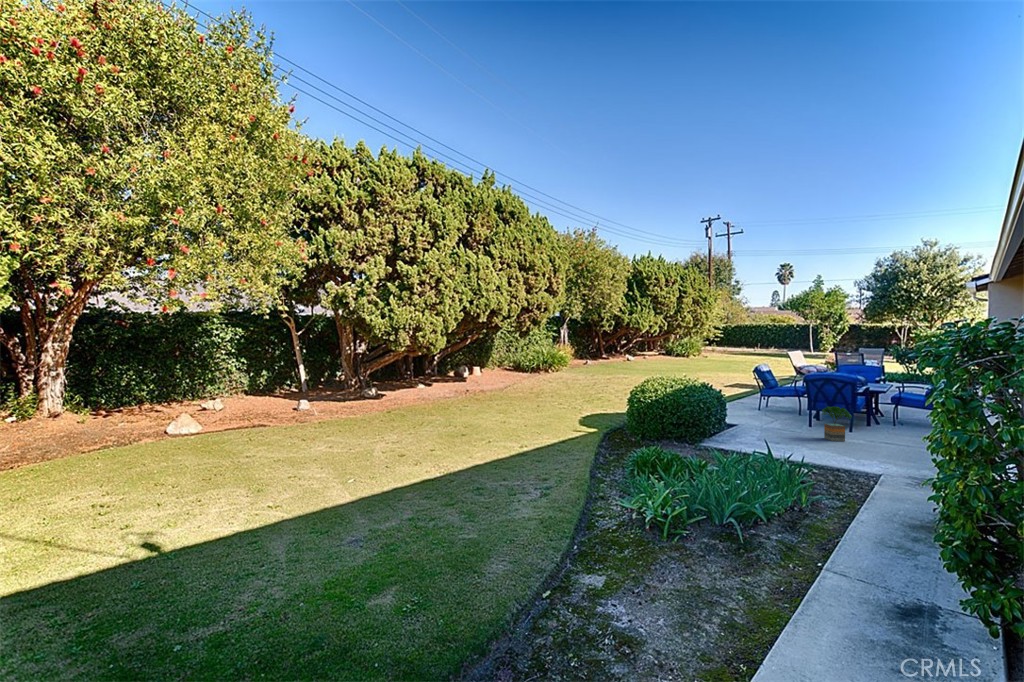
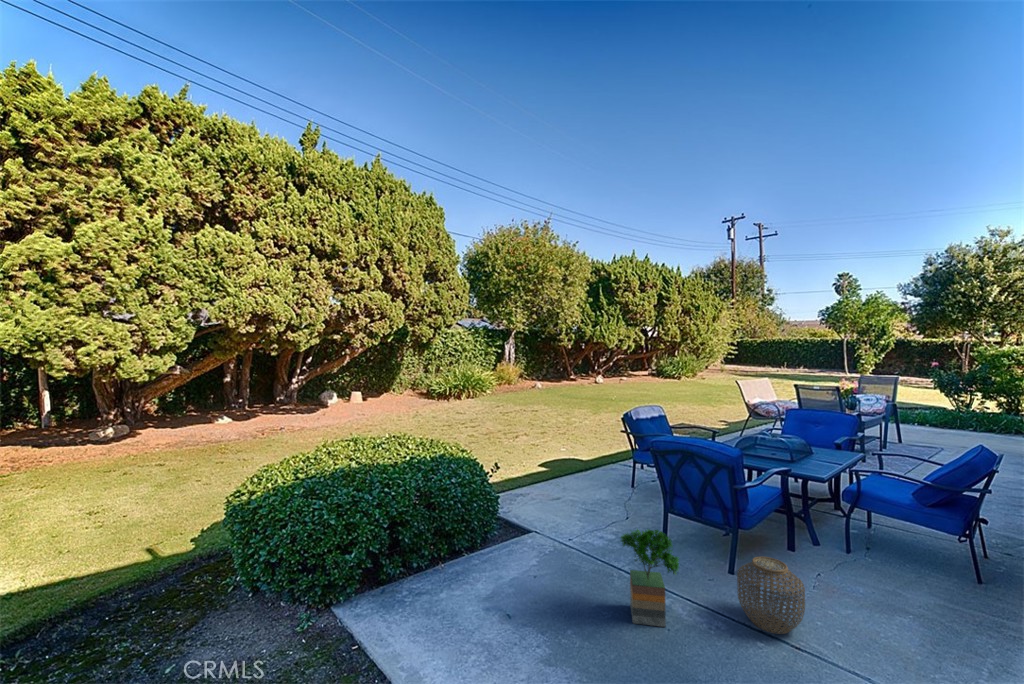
woven basket: none [867,415,897,441] -> present [737,557,805,634]

